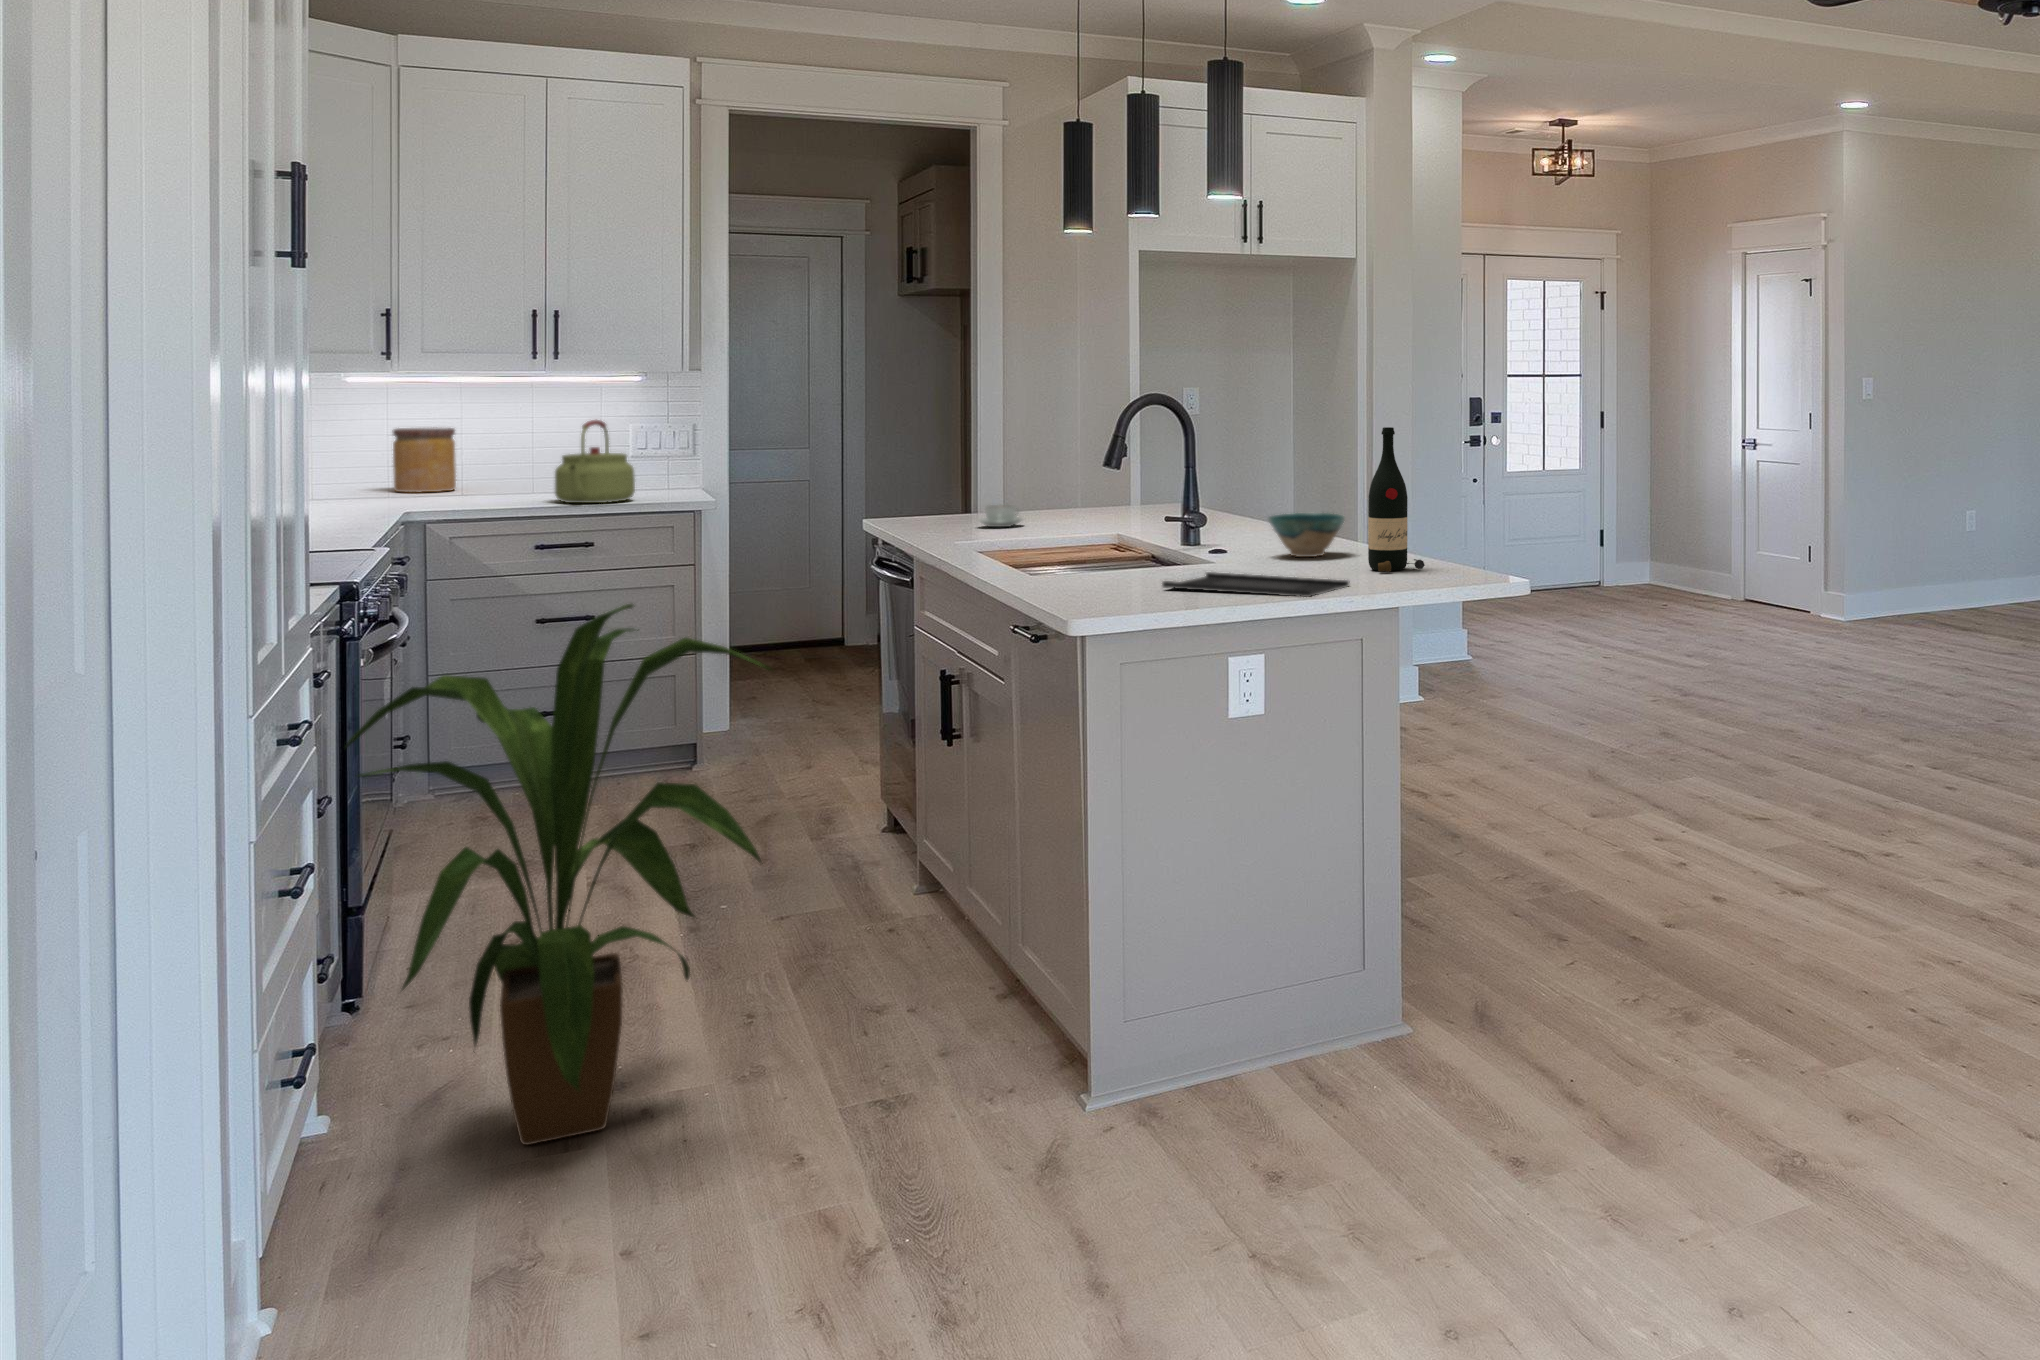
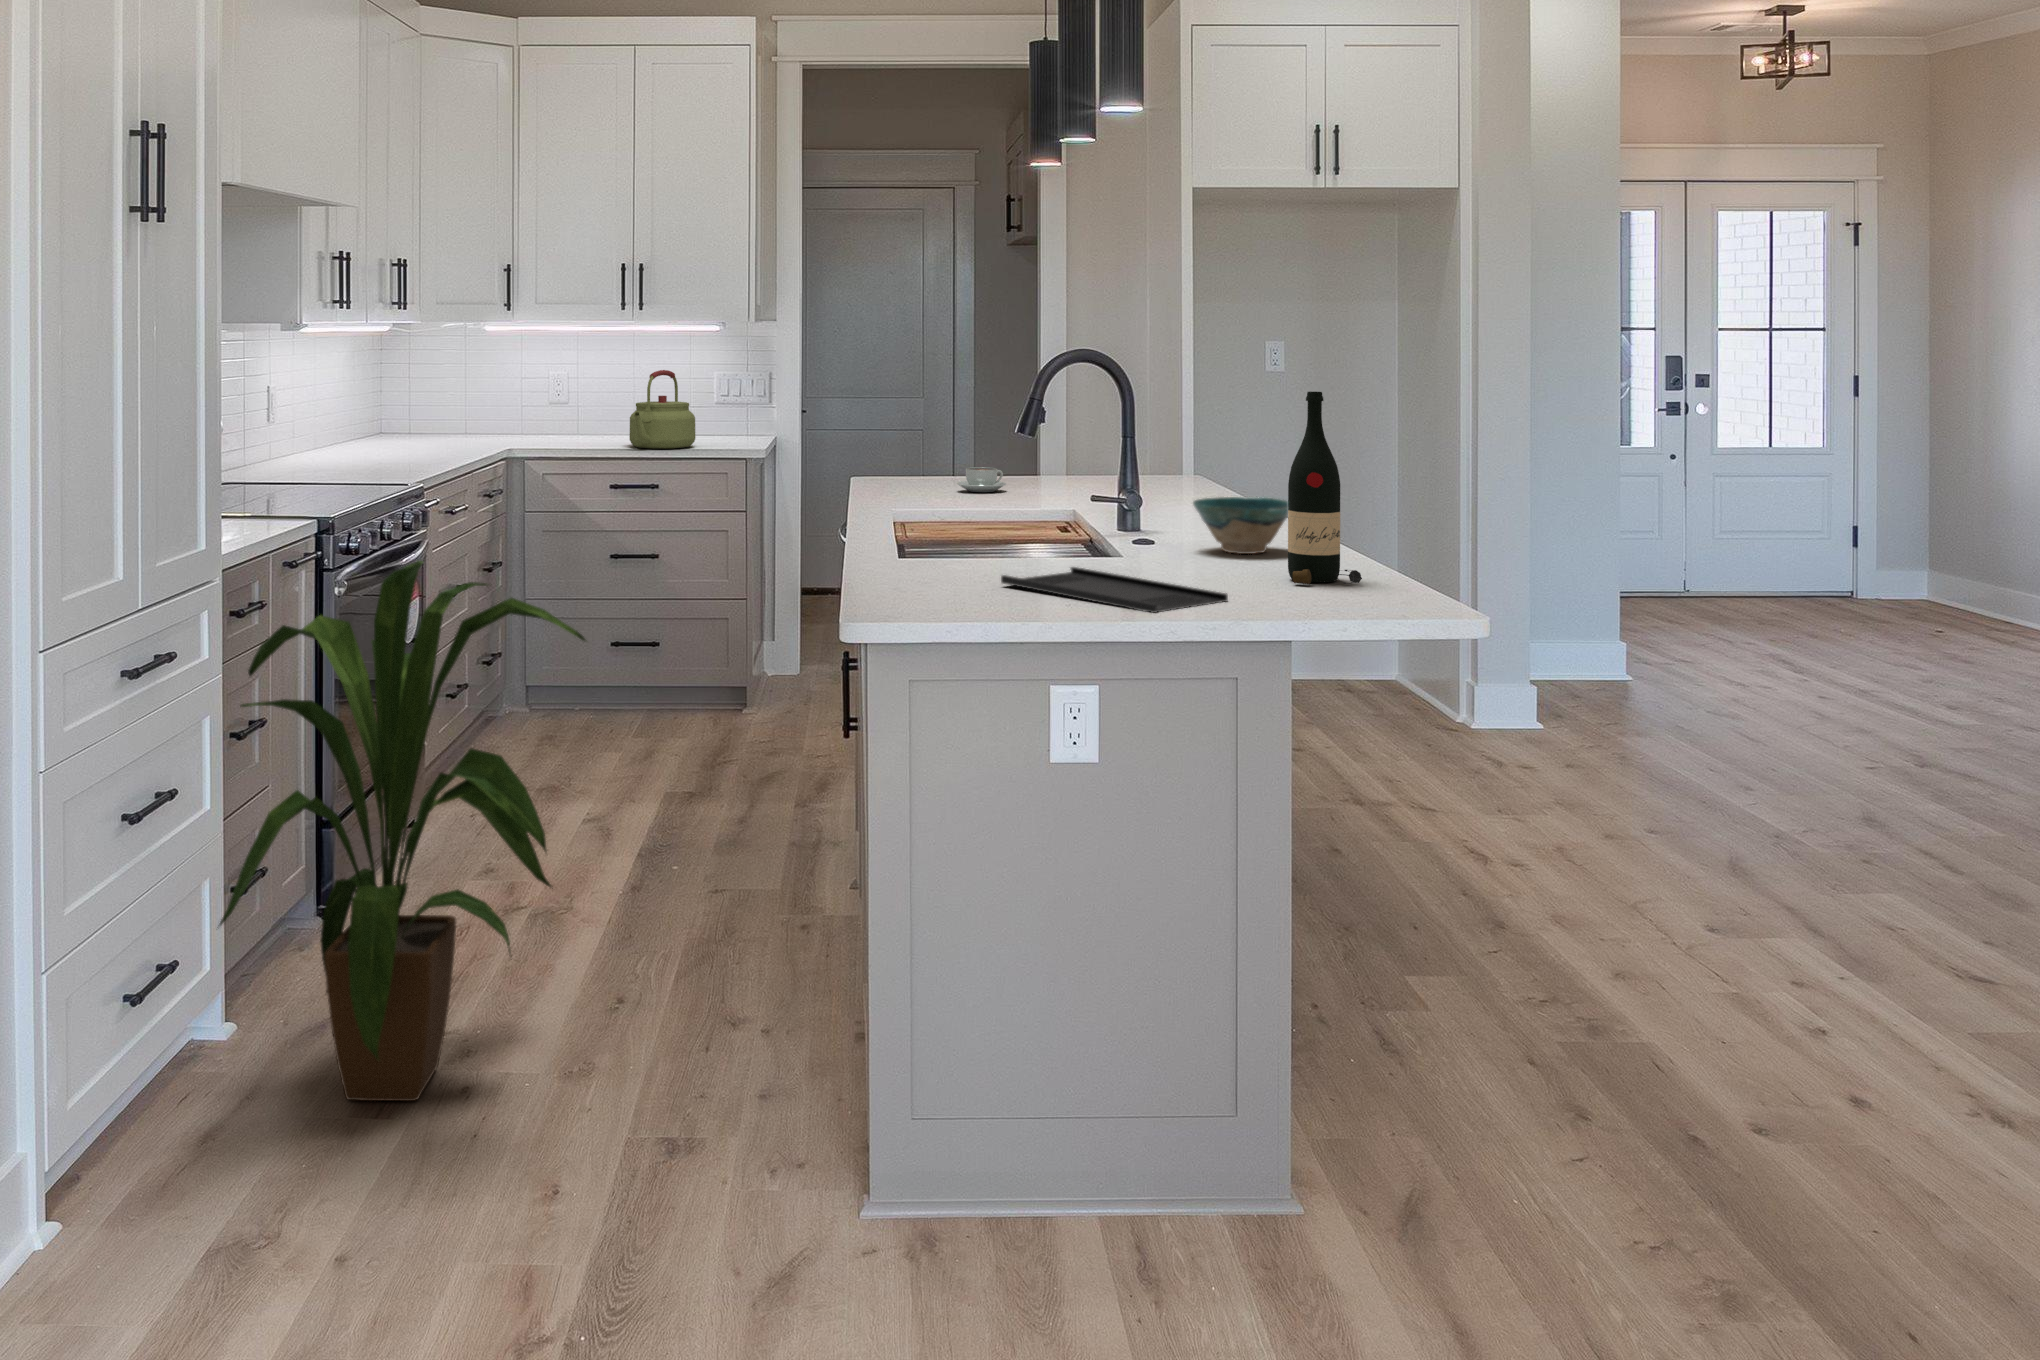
jar: present [393,427,456,493] -> none [532,375,579,433]

